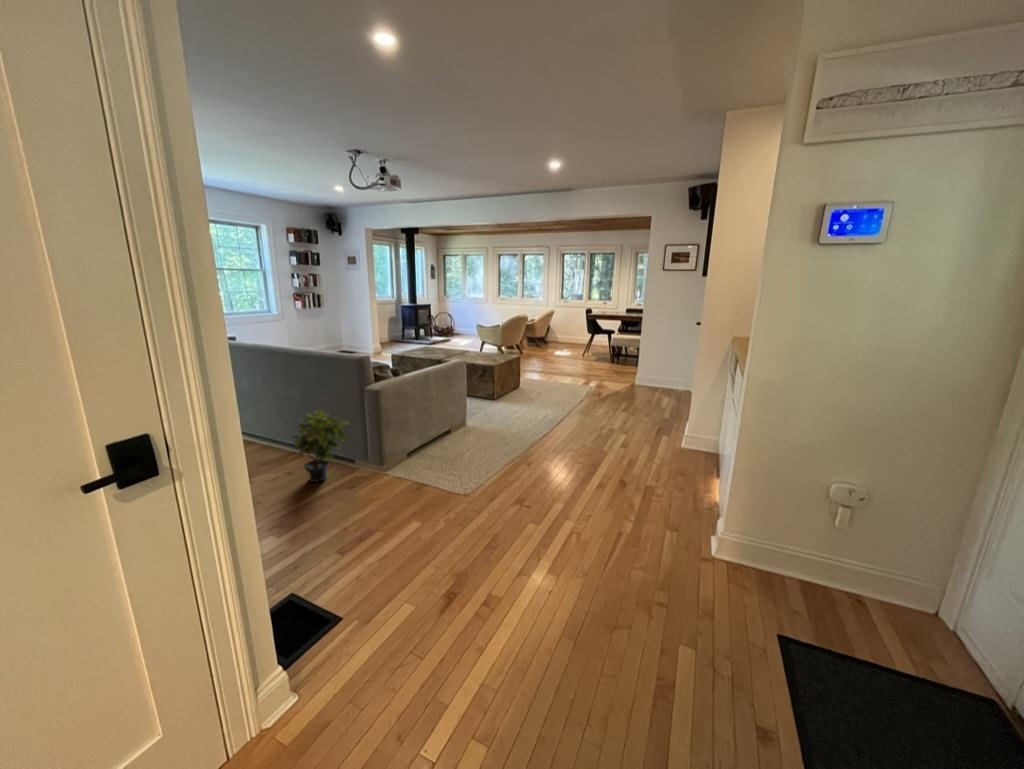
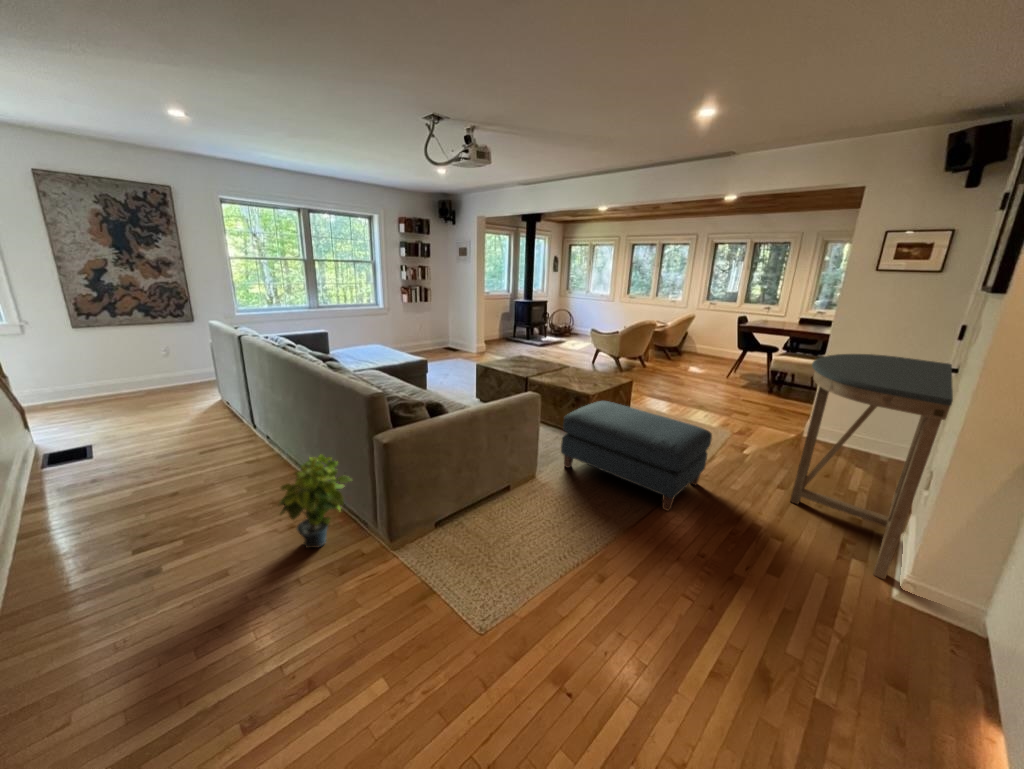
console table: none [629,320,700,442] -> present [790,354,953,579]
ottoman: none [481,368,580,430] -> present [561,401,712,511]

